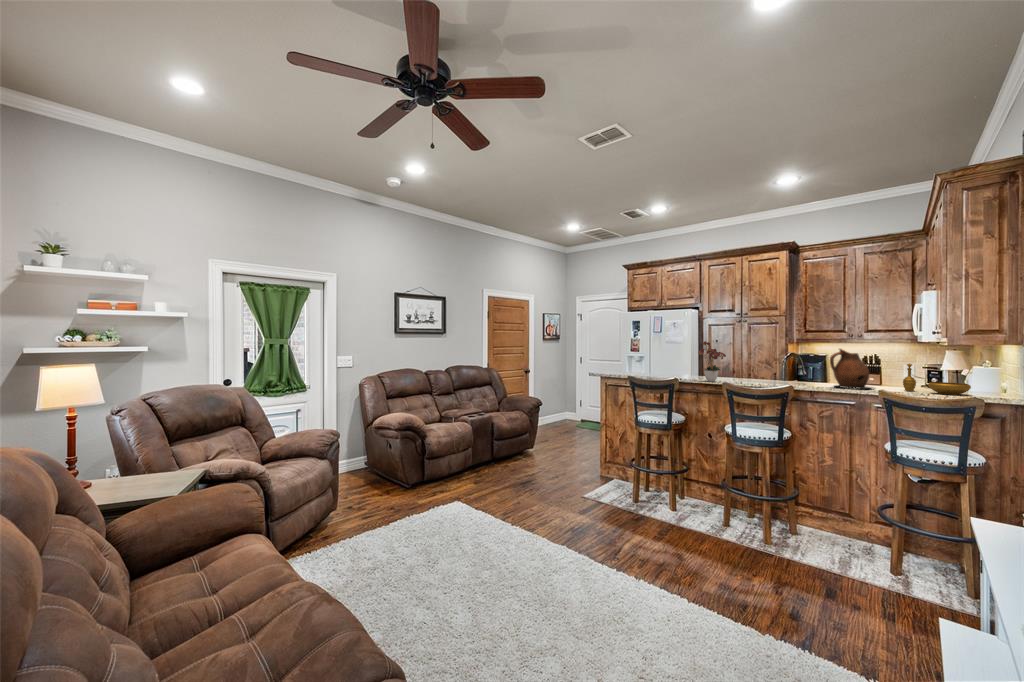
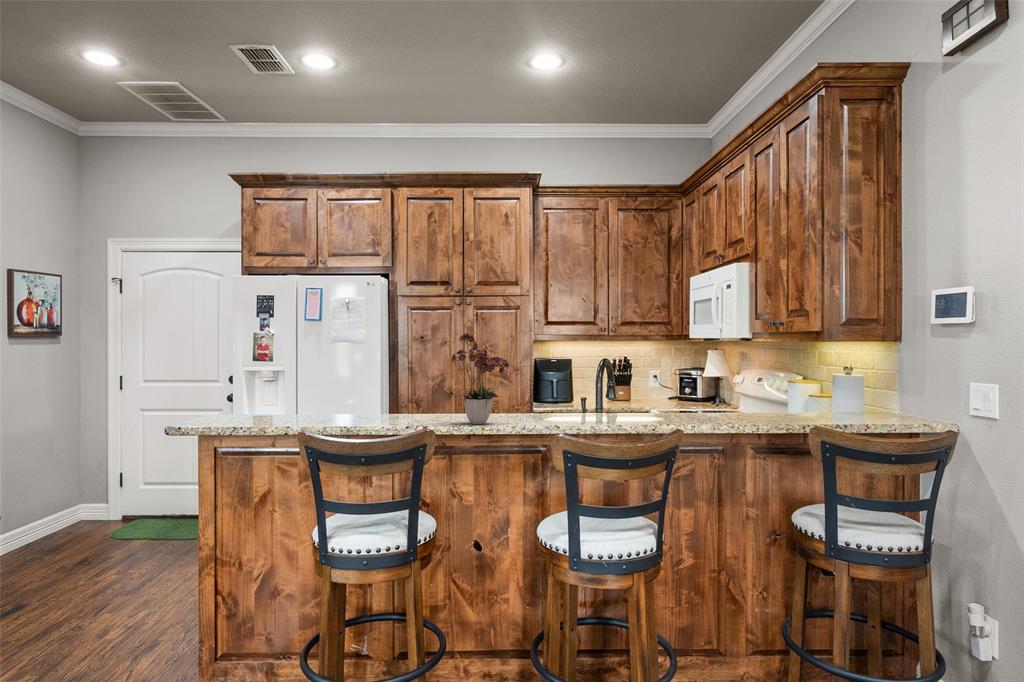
ceramic pitcher: present [830,349,871,389] -> none [677,347,742,421]
decorative bowl: present [903,363,971,395] -> none [773,371,866,421]

